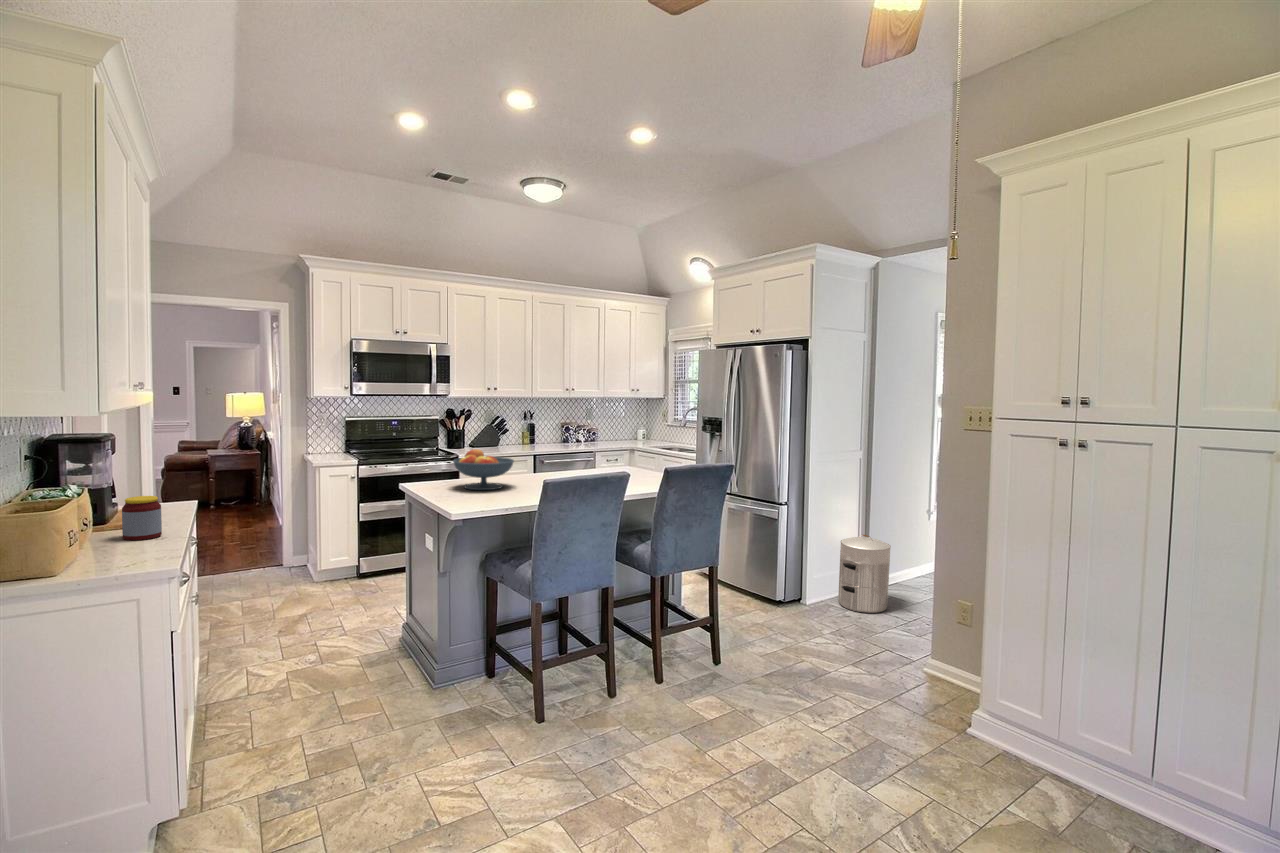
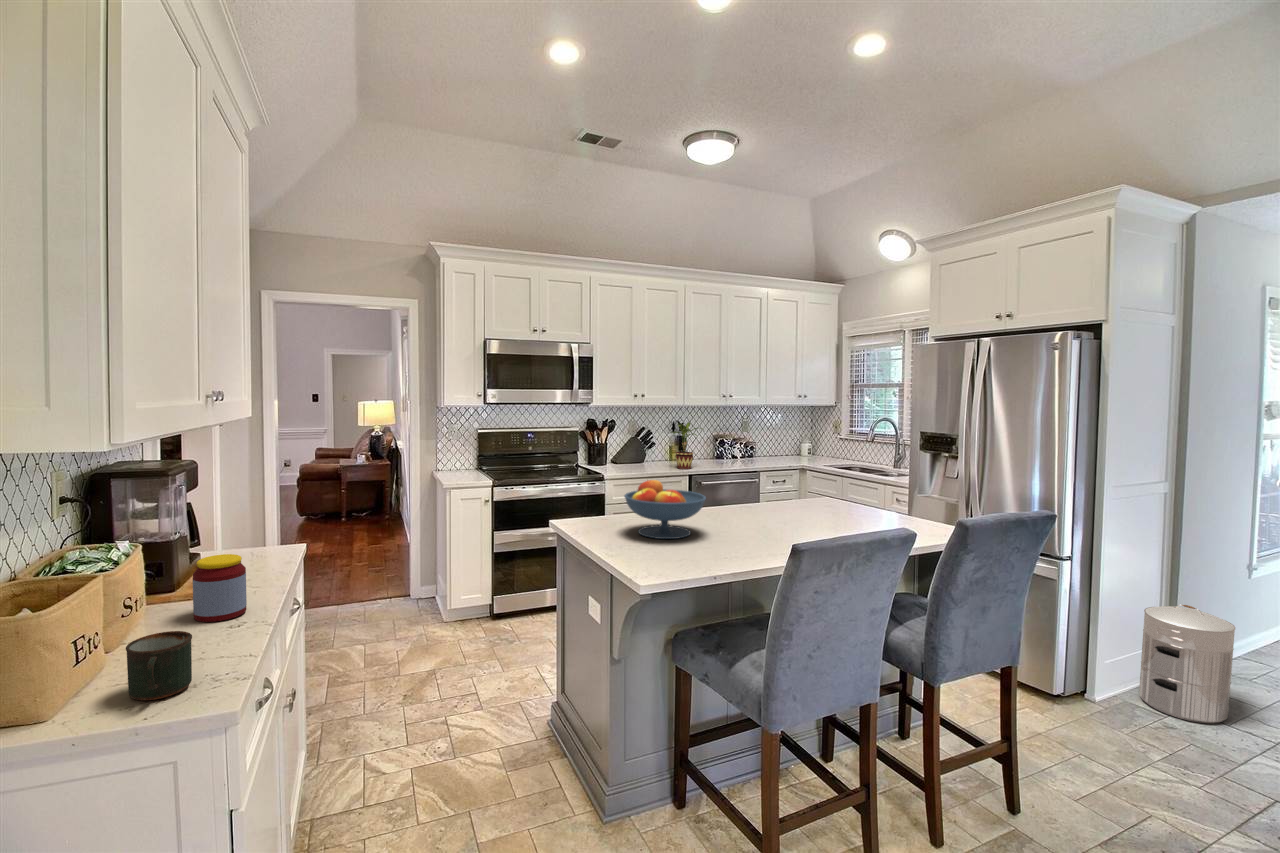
potted plant: none [517,411,548,451] -> present [670,422,703,469]
mug: none [96,532,139,570] -> present [126,631,192,700]

